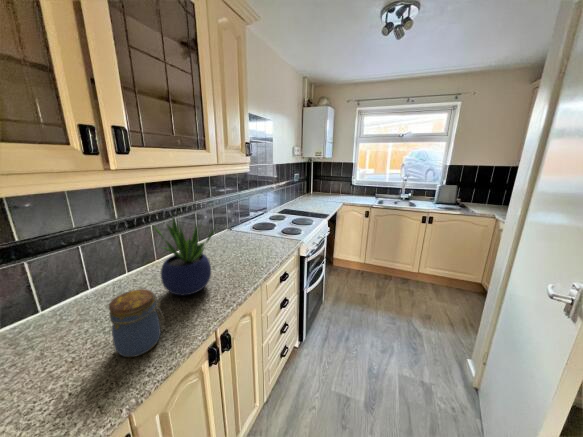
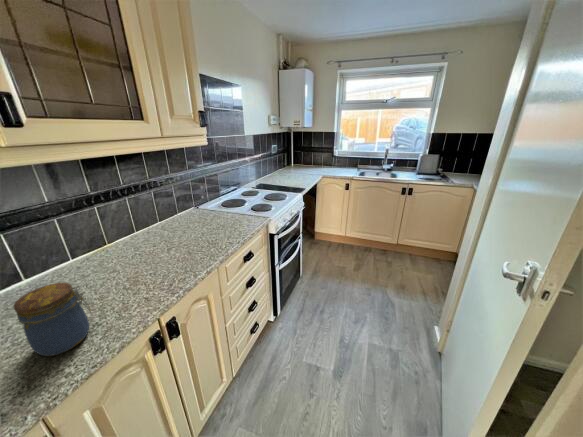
potted plant: present [154,218,215,295] -> none [73,193,159,283]

